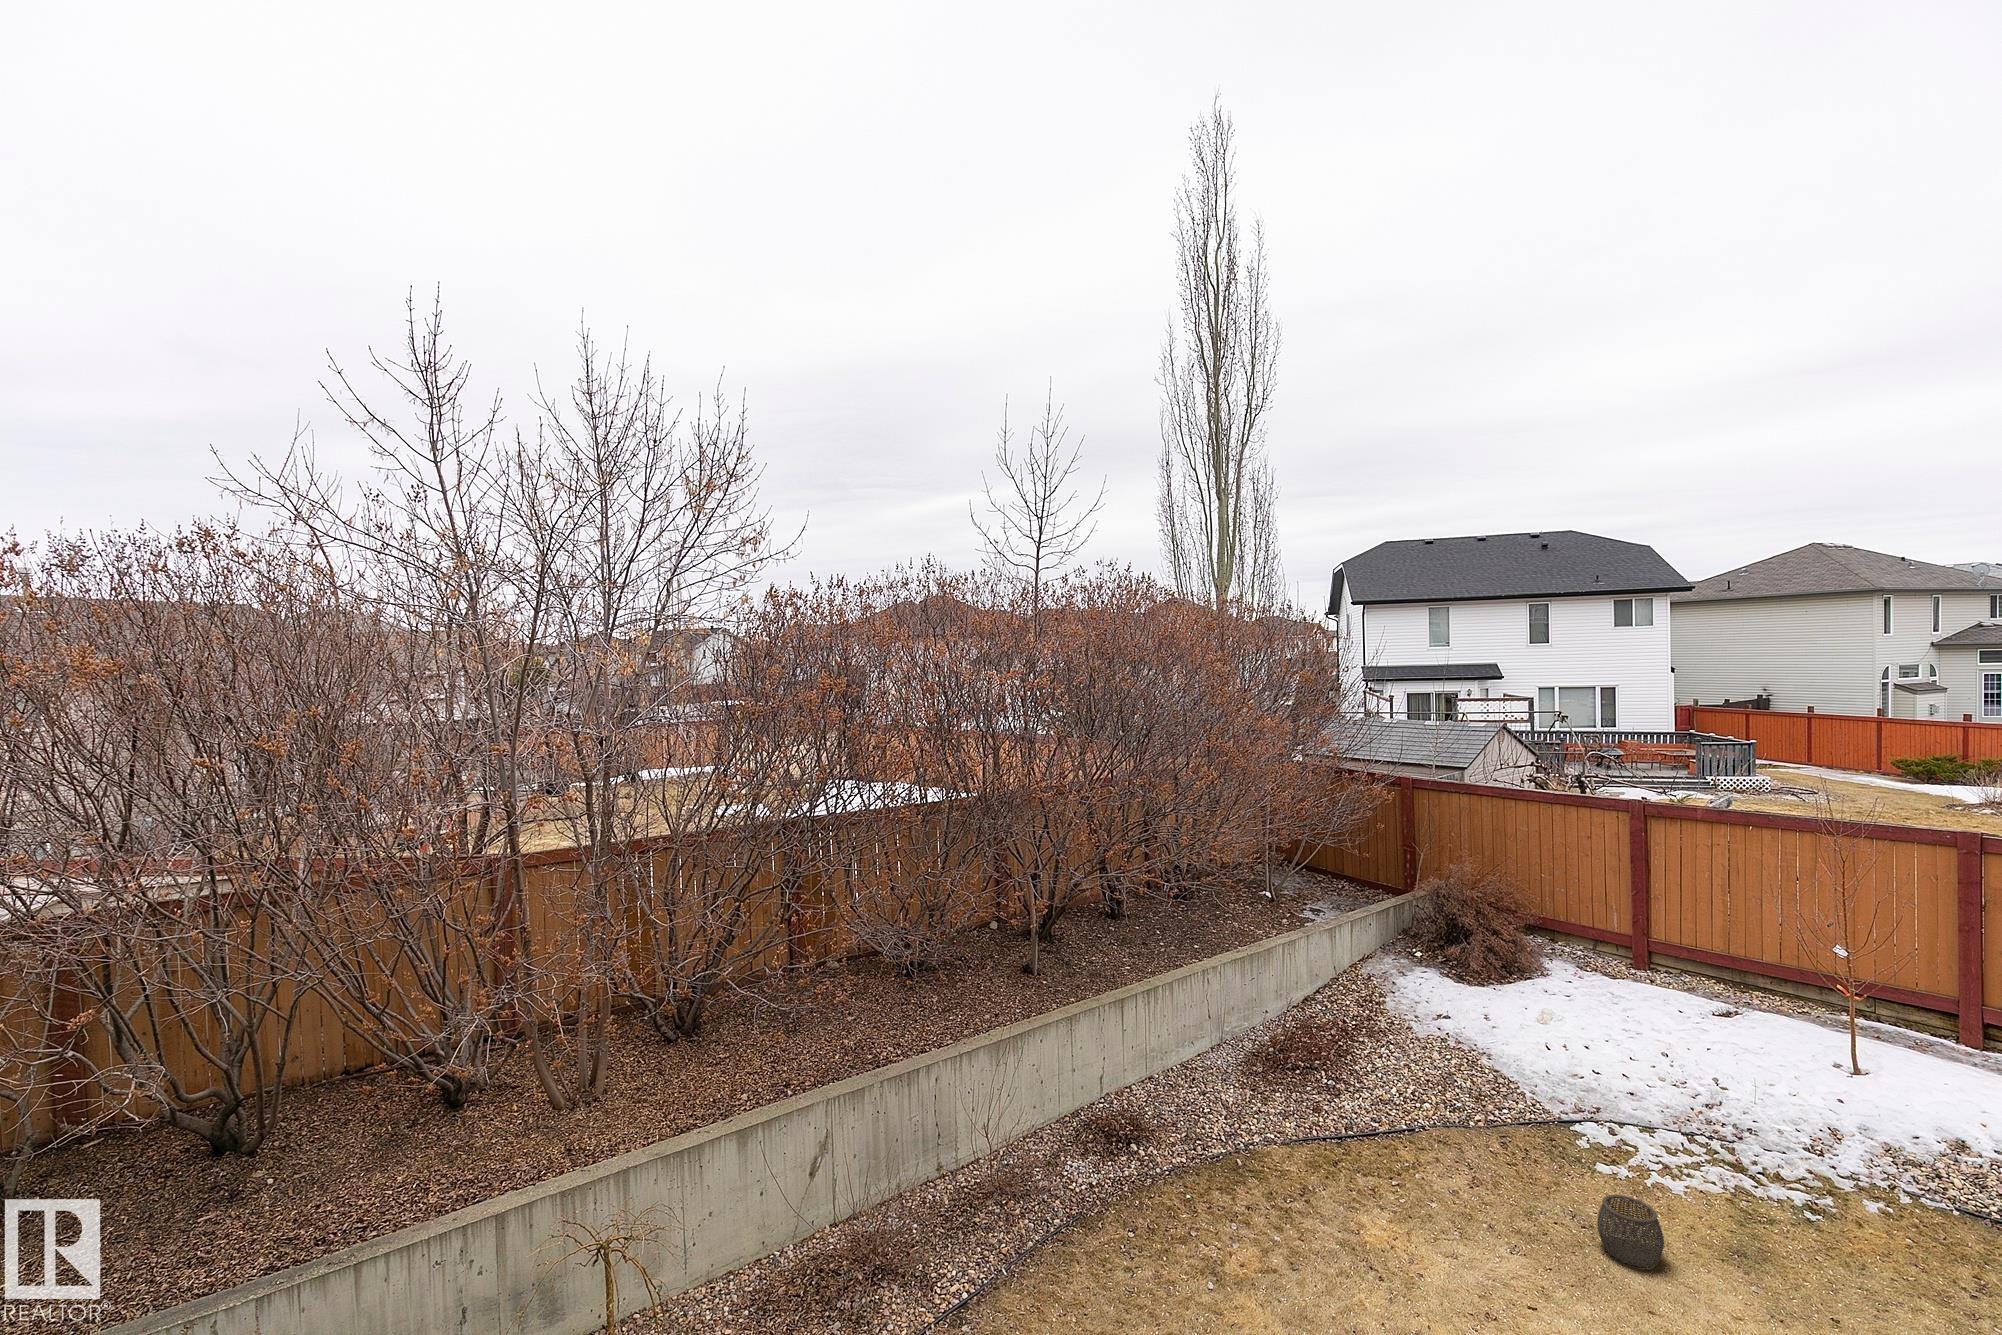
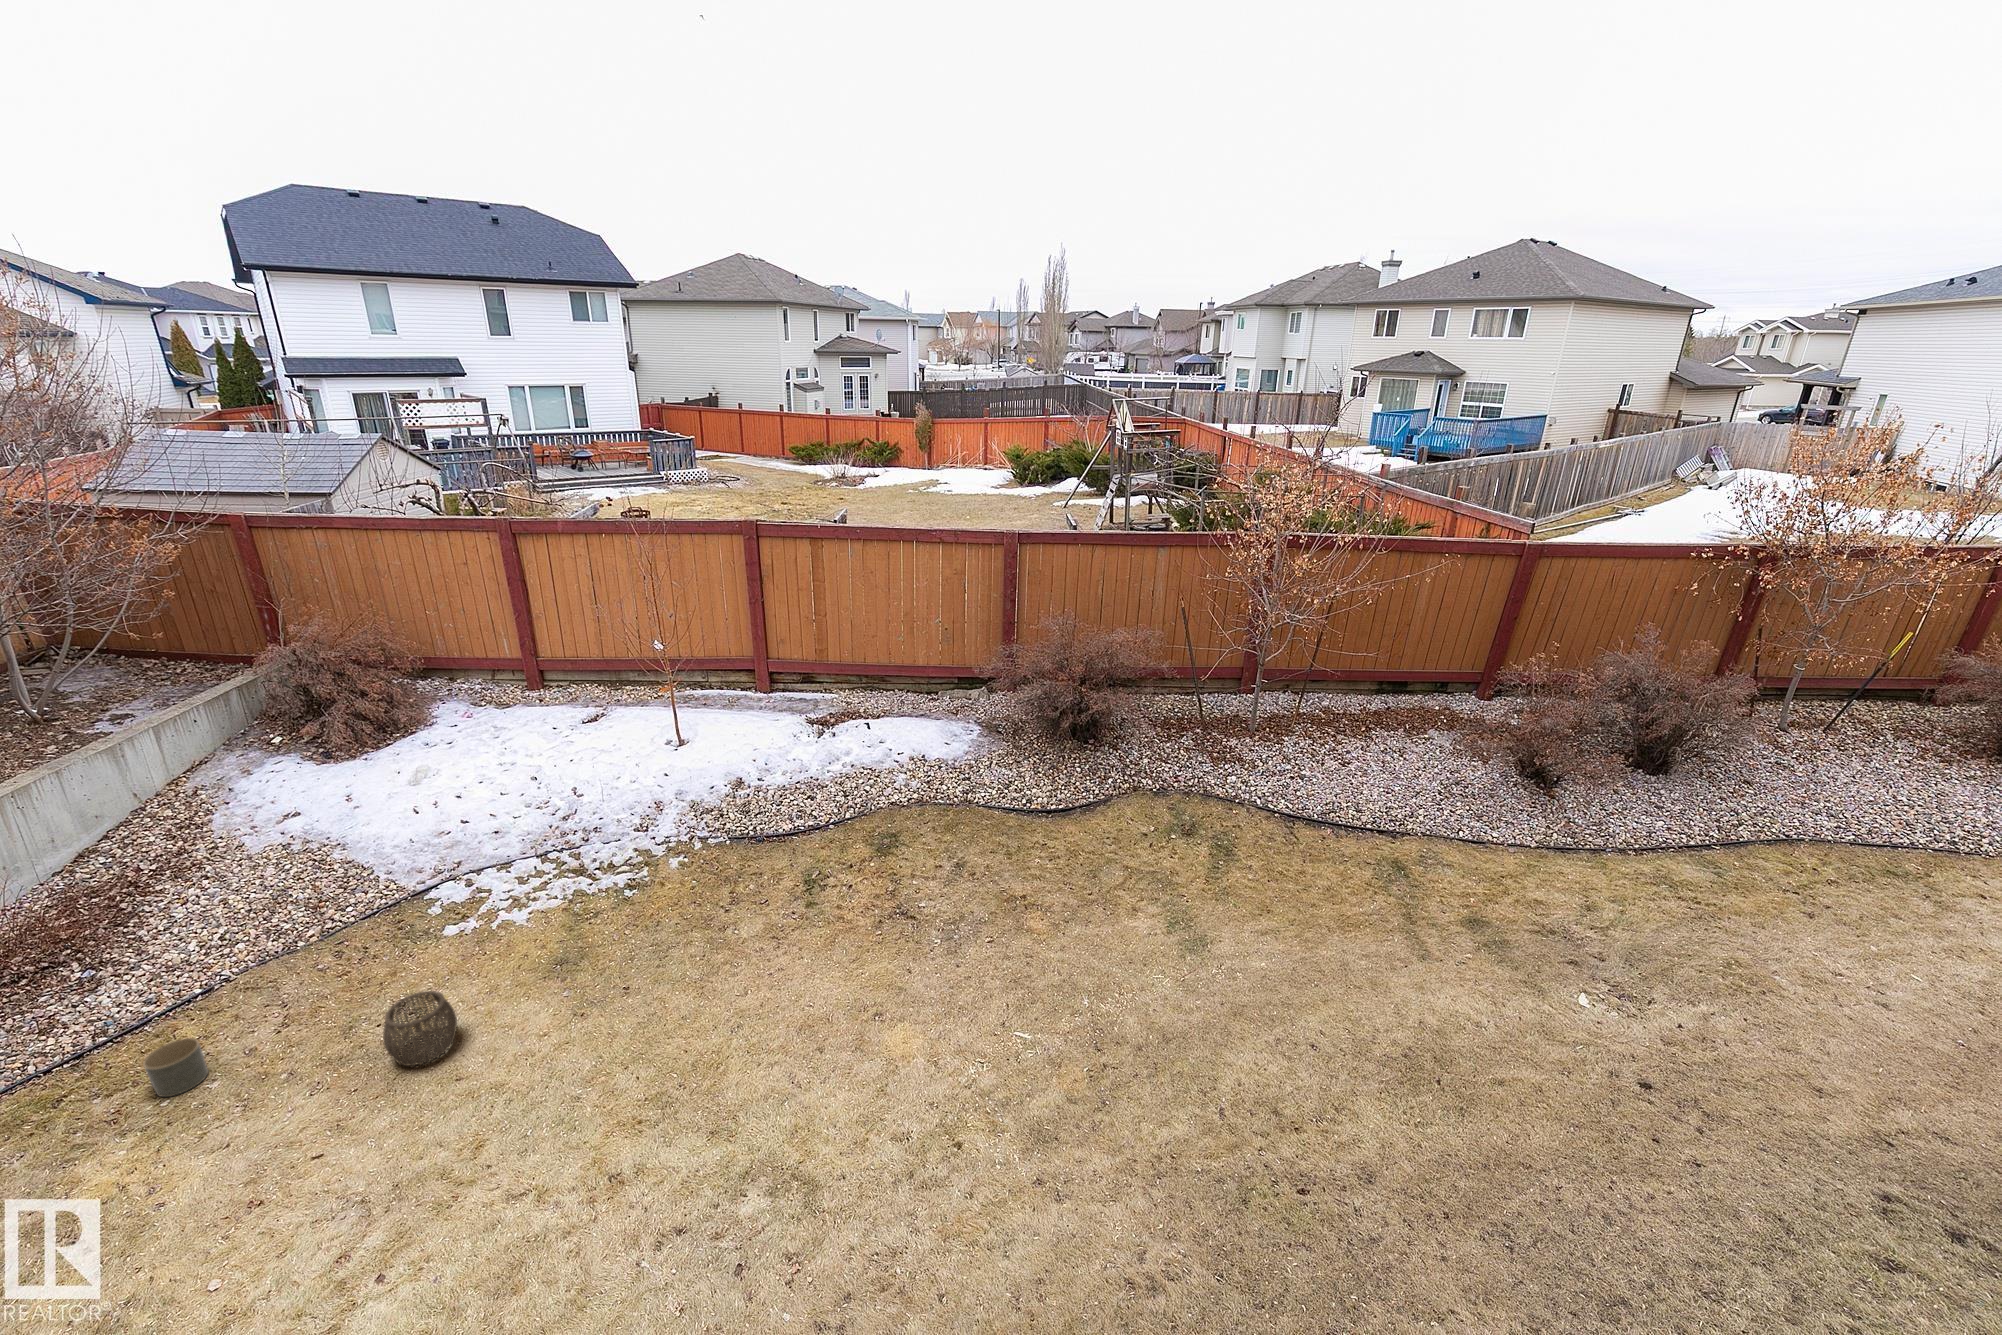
planter: none [1415,1144,1448,1187] -> present [143,1038,208,1097]

